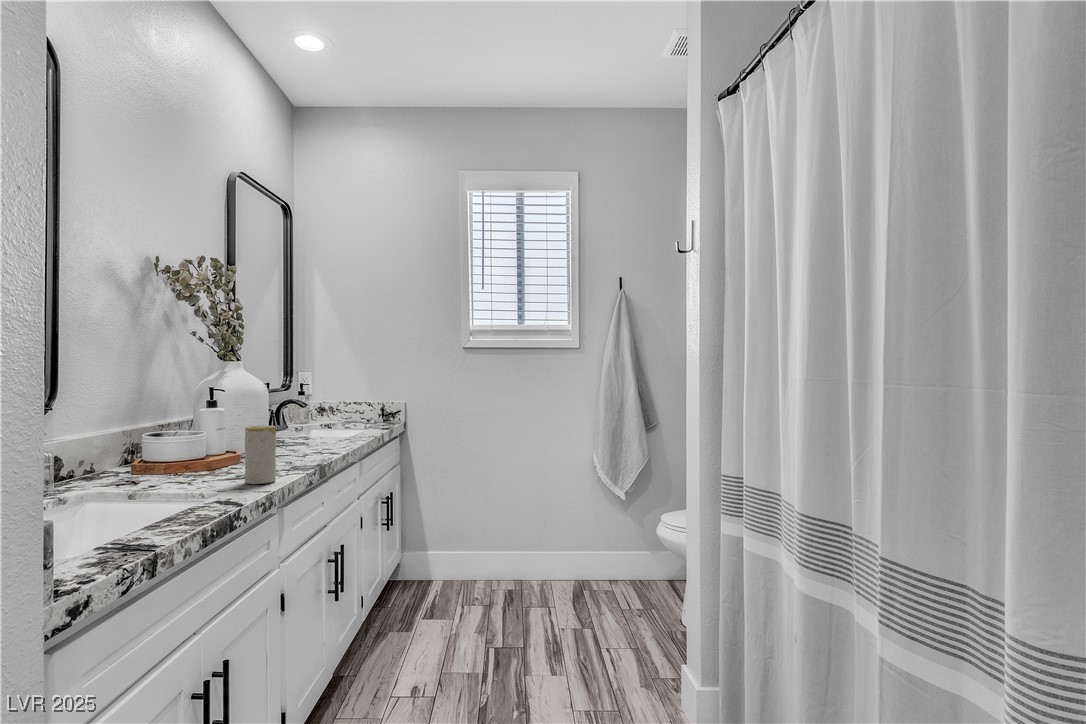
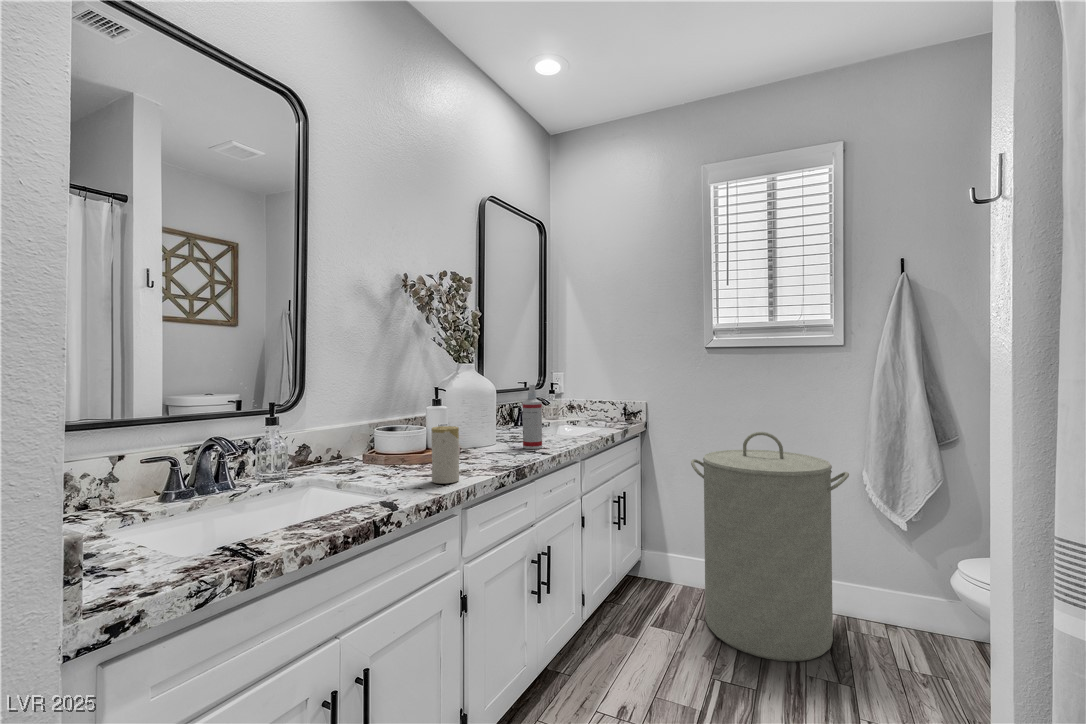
spray bottle: none [304,384,326,452] -> present [523,385,542,449]
laundry hamper: none [459,426,587,622] -> present [691,432,849,662]

